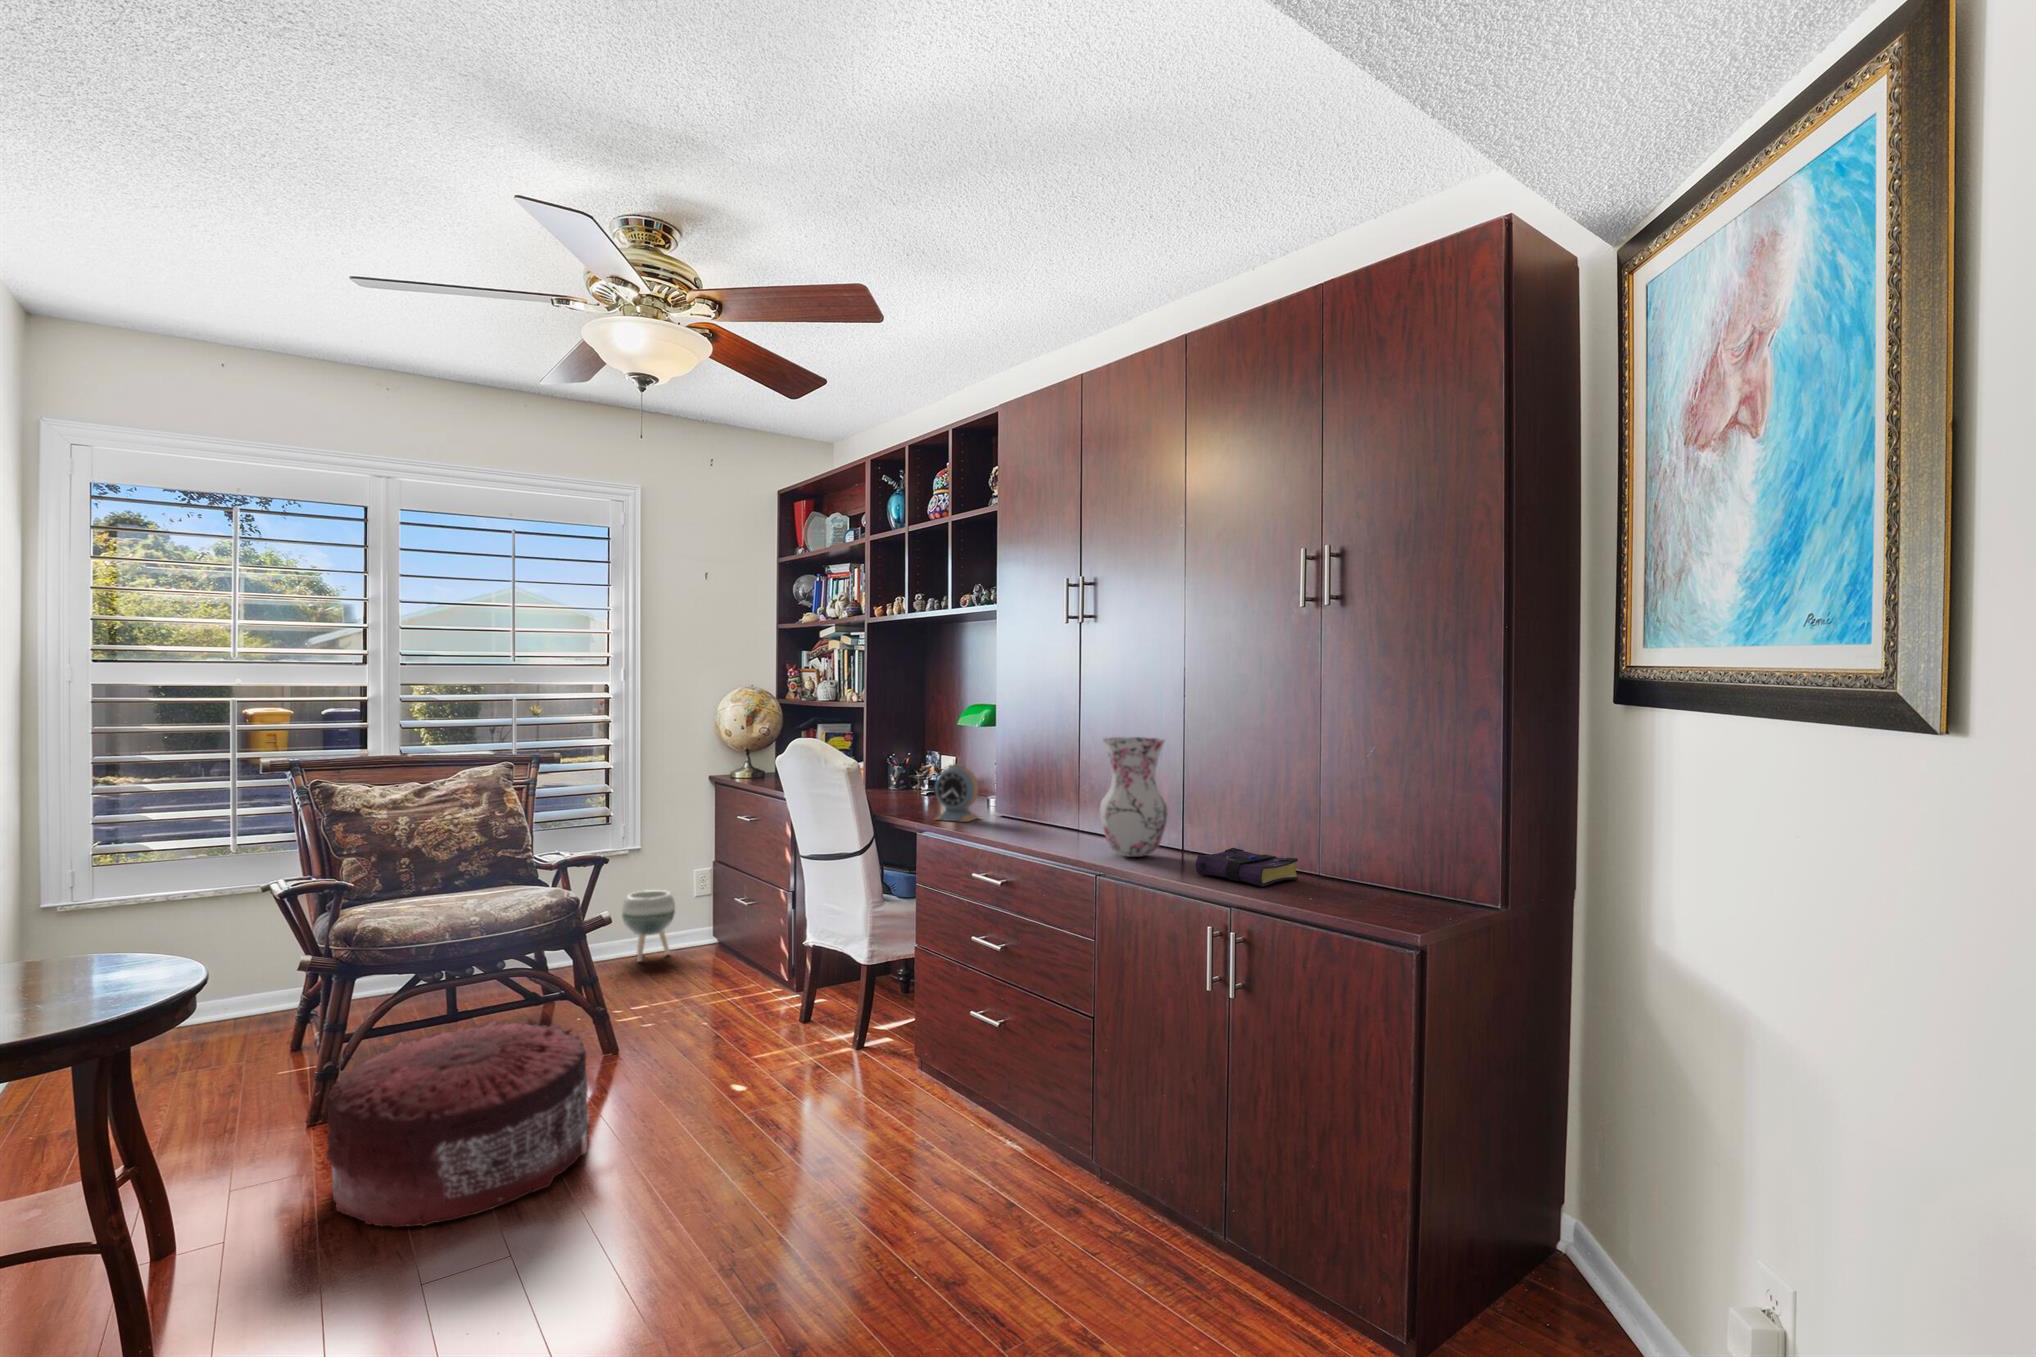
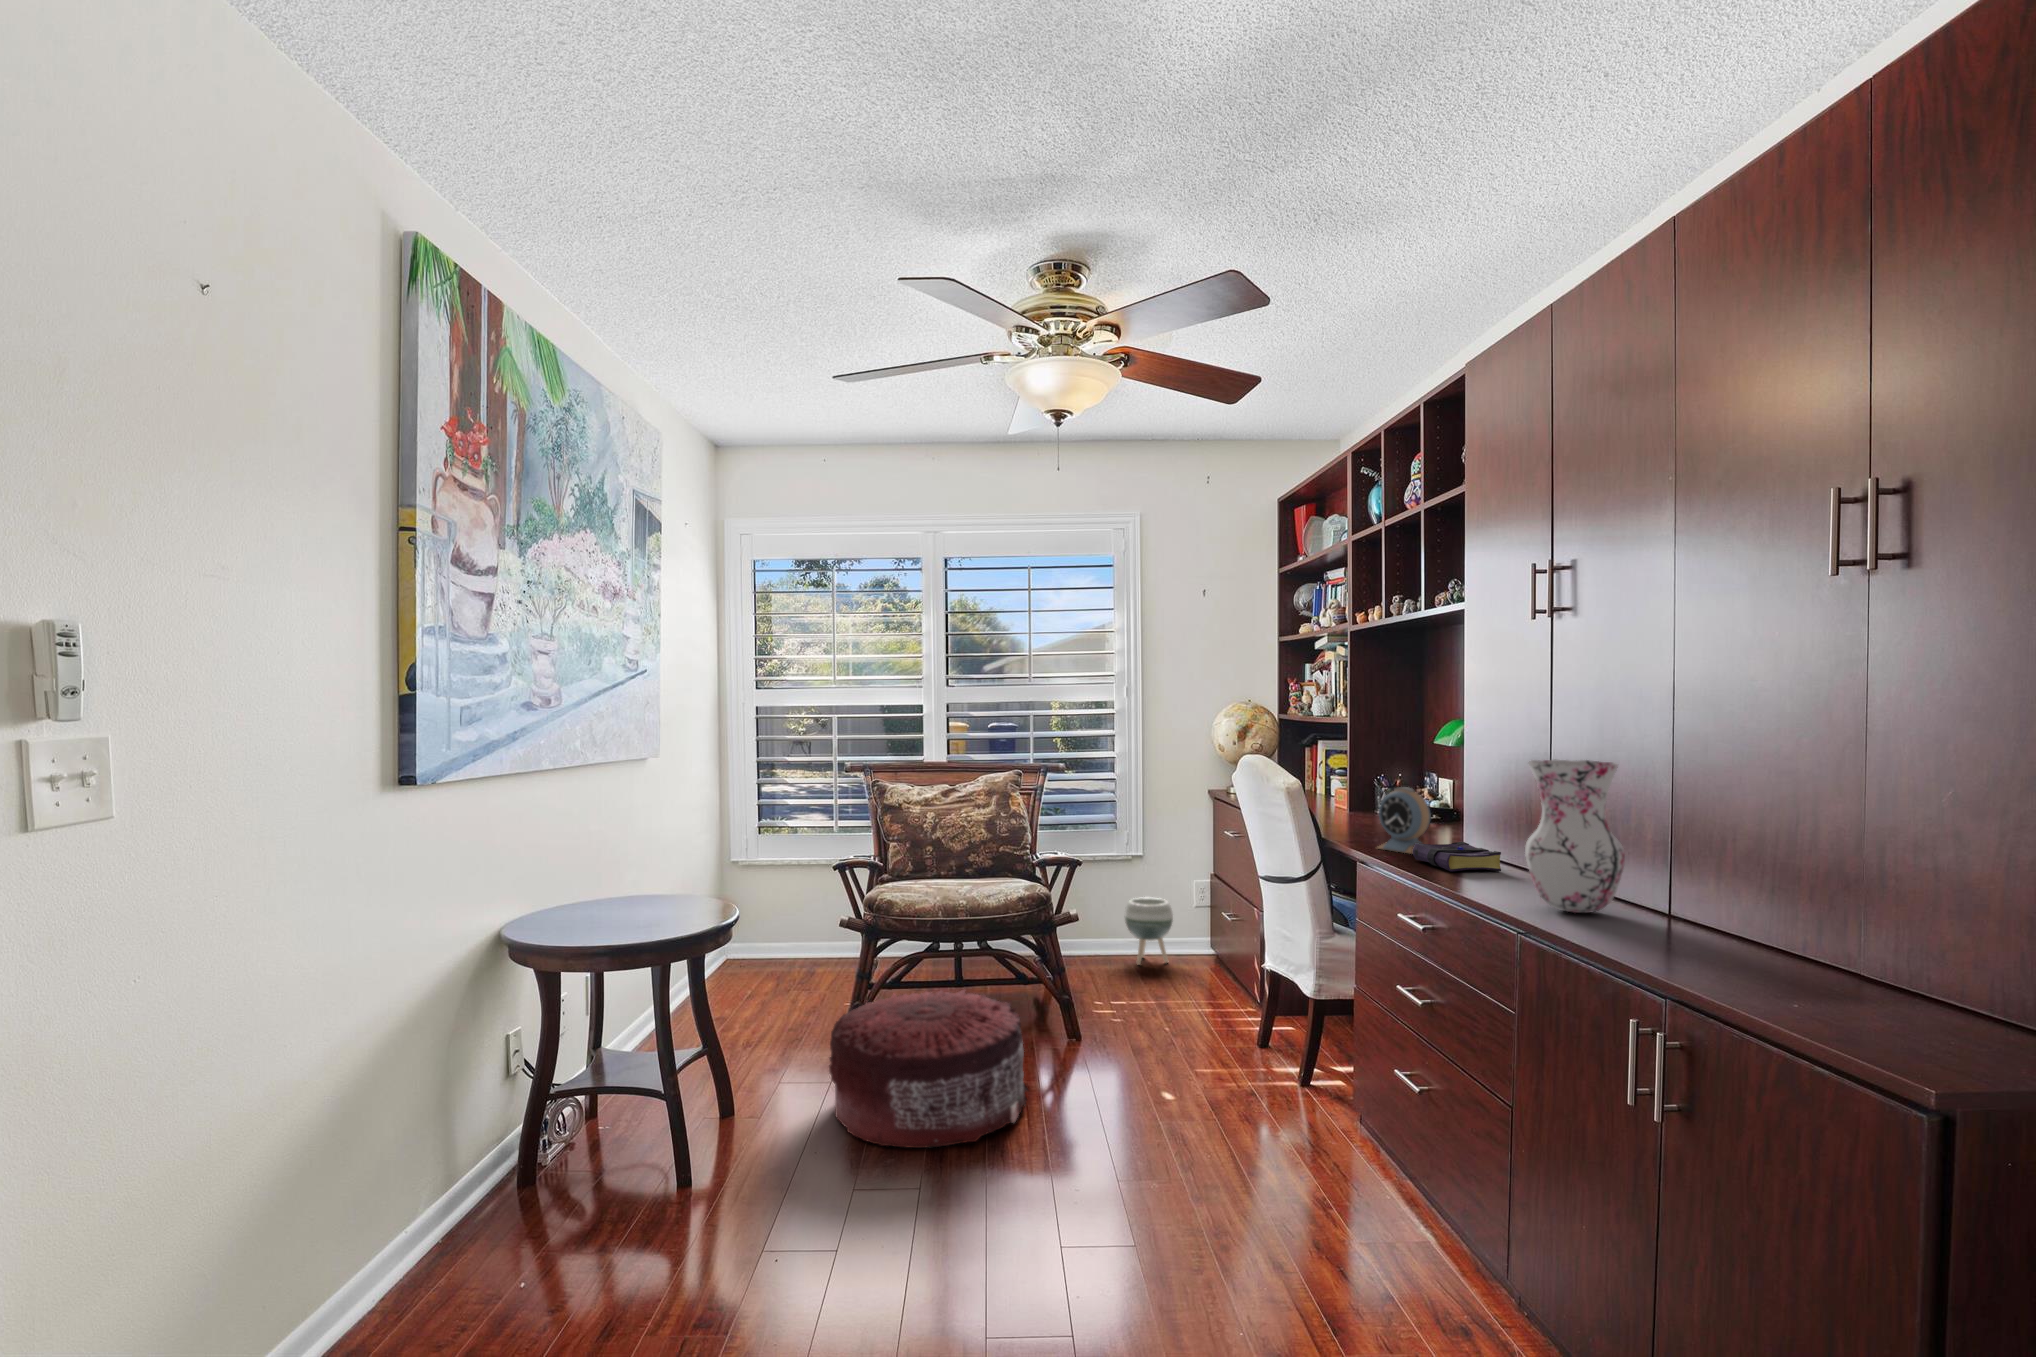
book: present [1196,848,1298,887] -> present [1412,842,1501,872]

